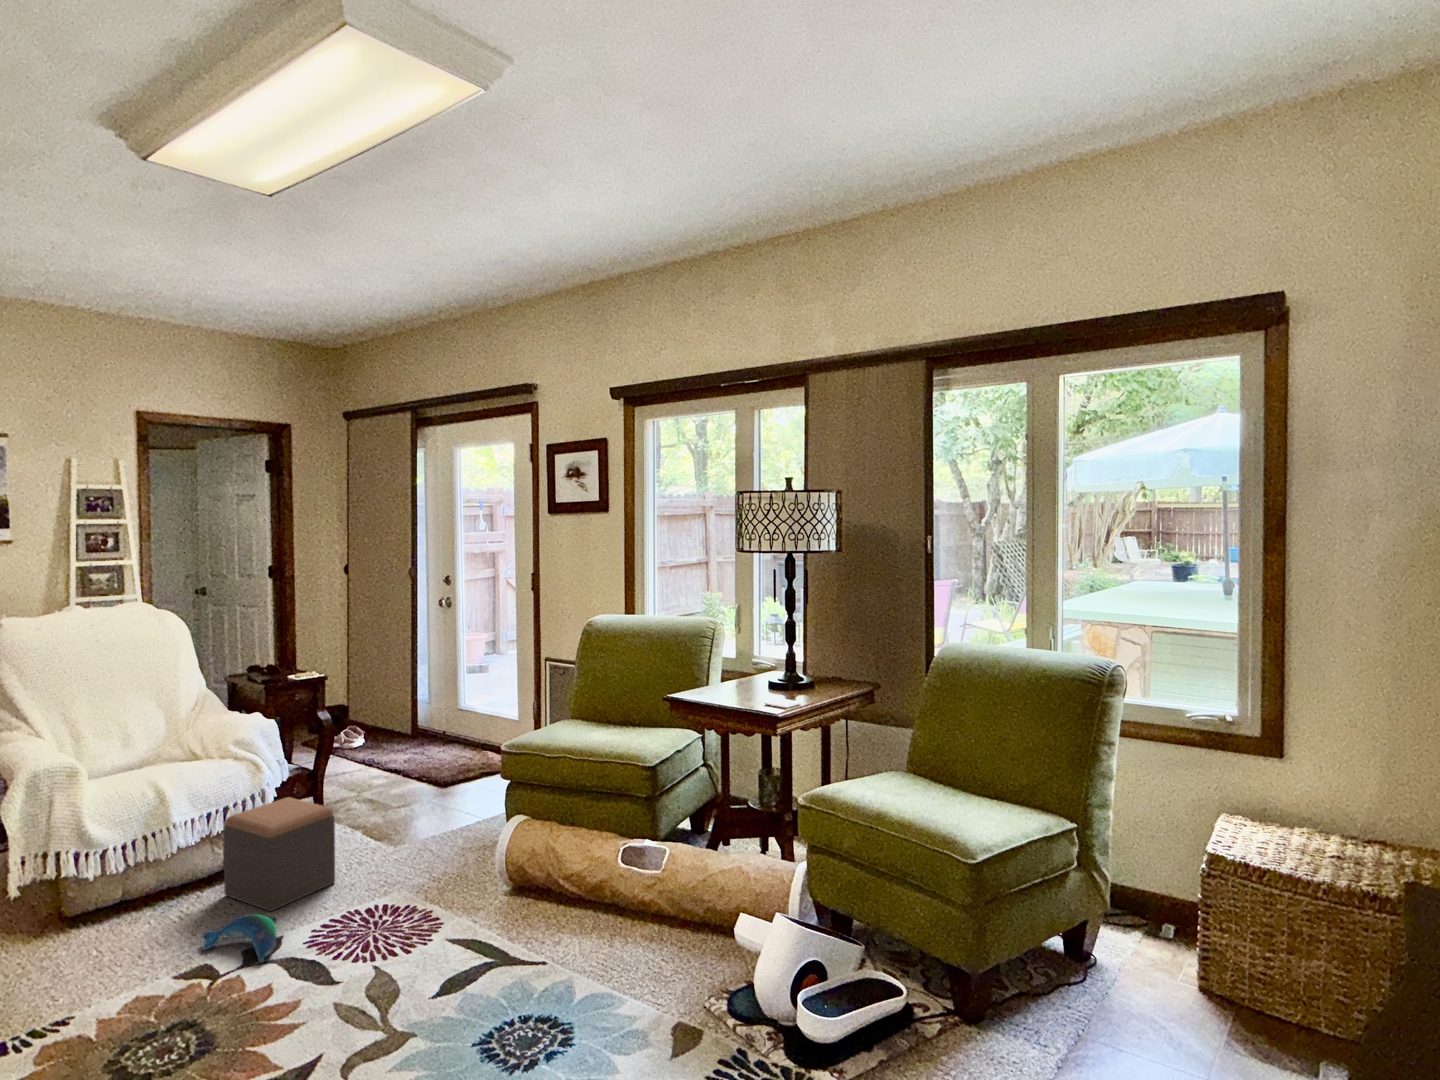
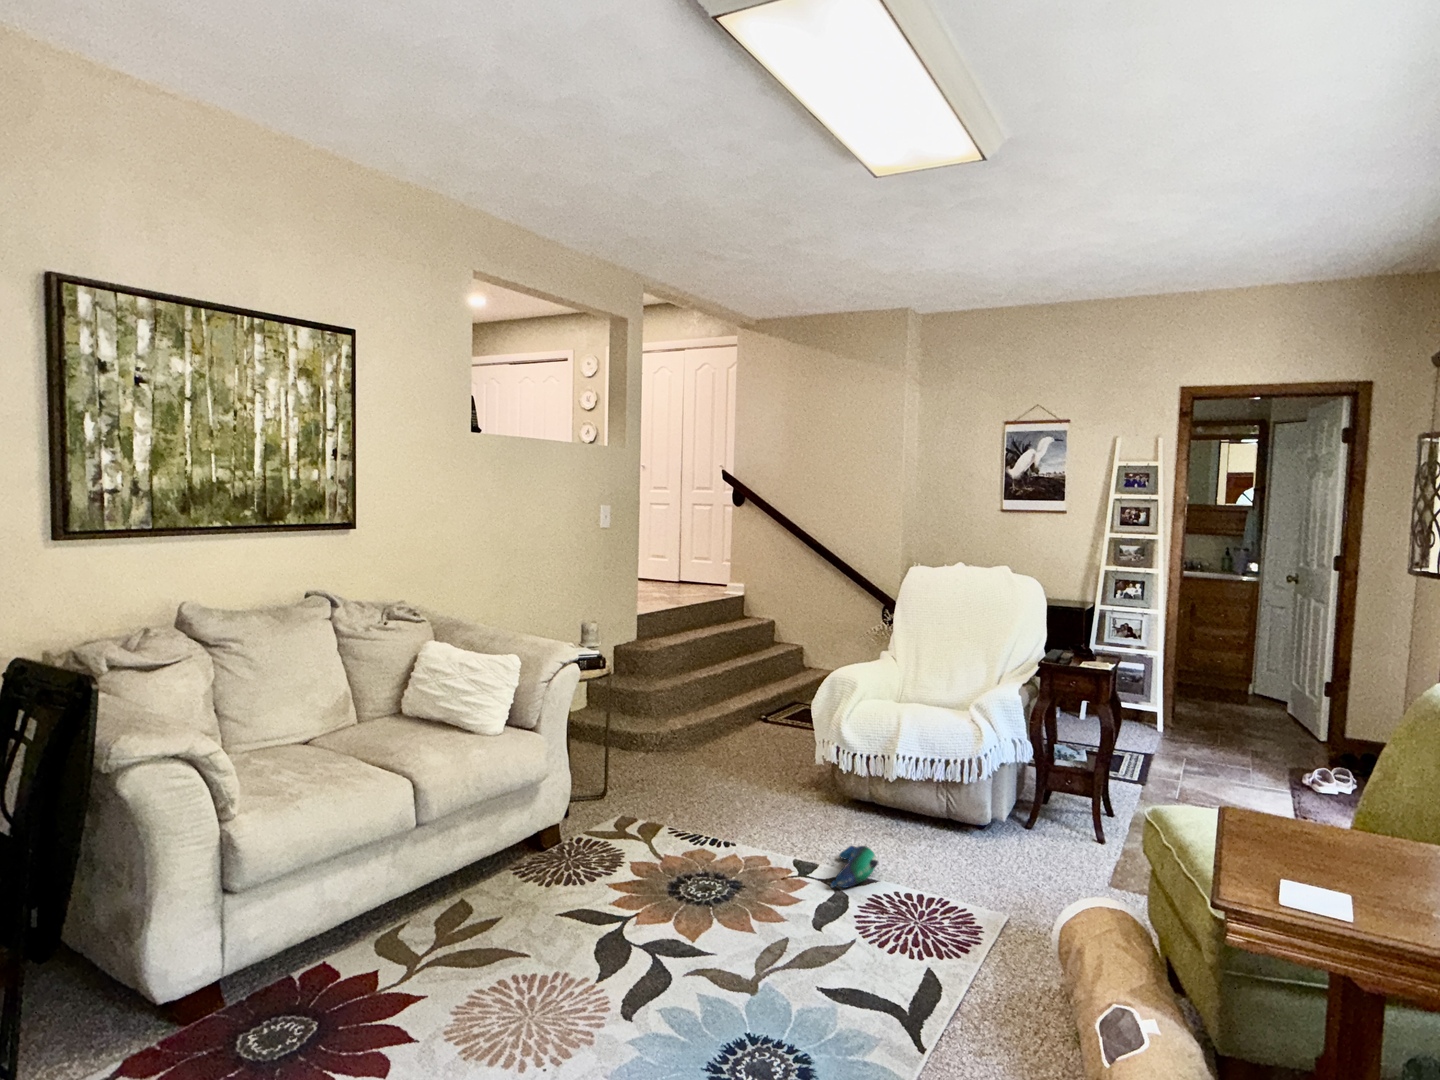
footstool: present [223,797,335,911] -> none [918,766,1008,883]

